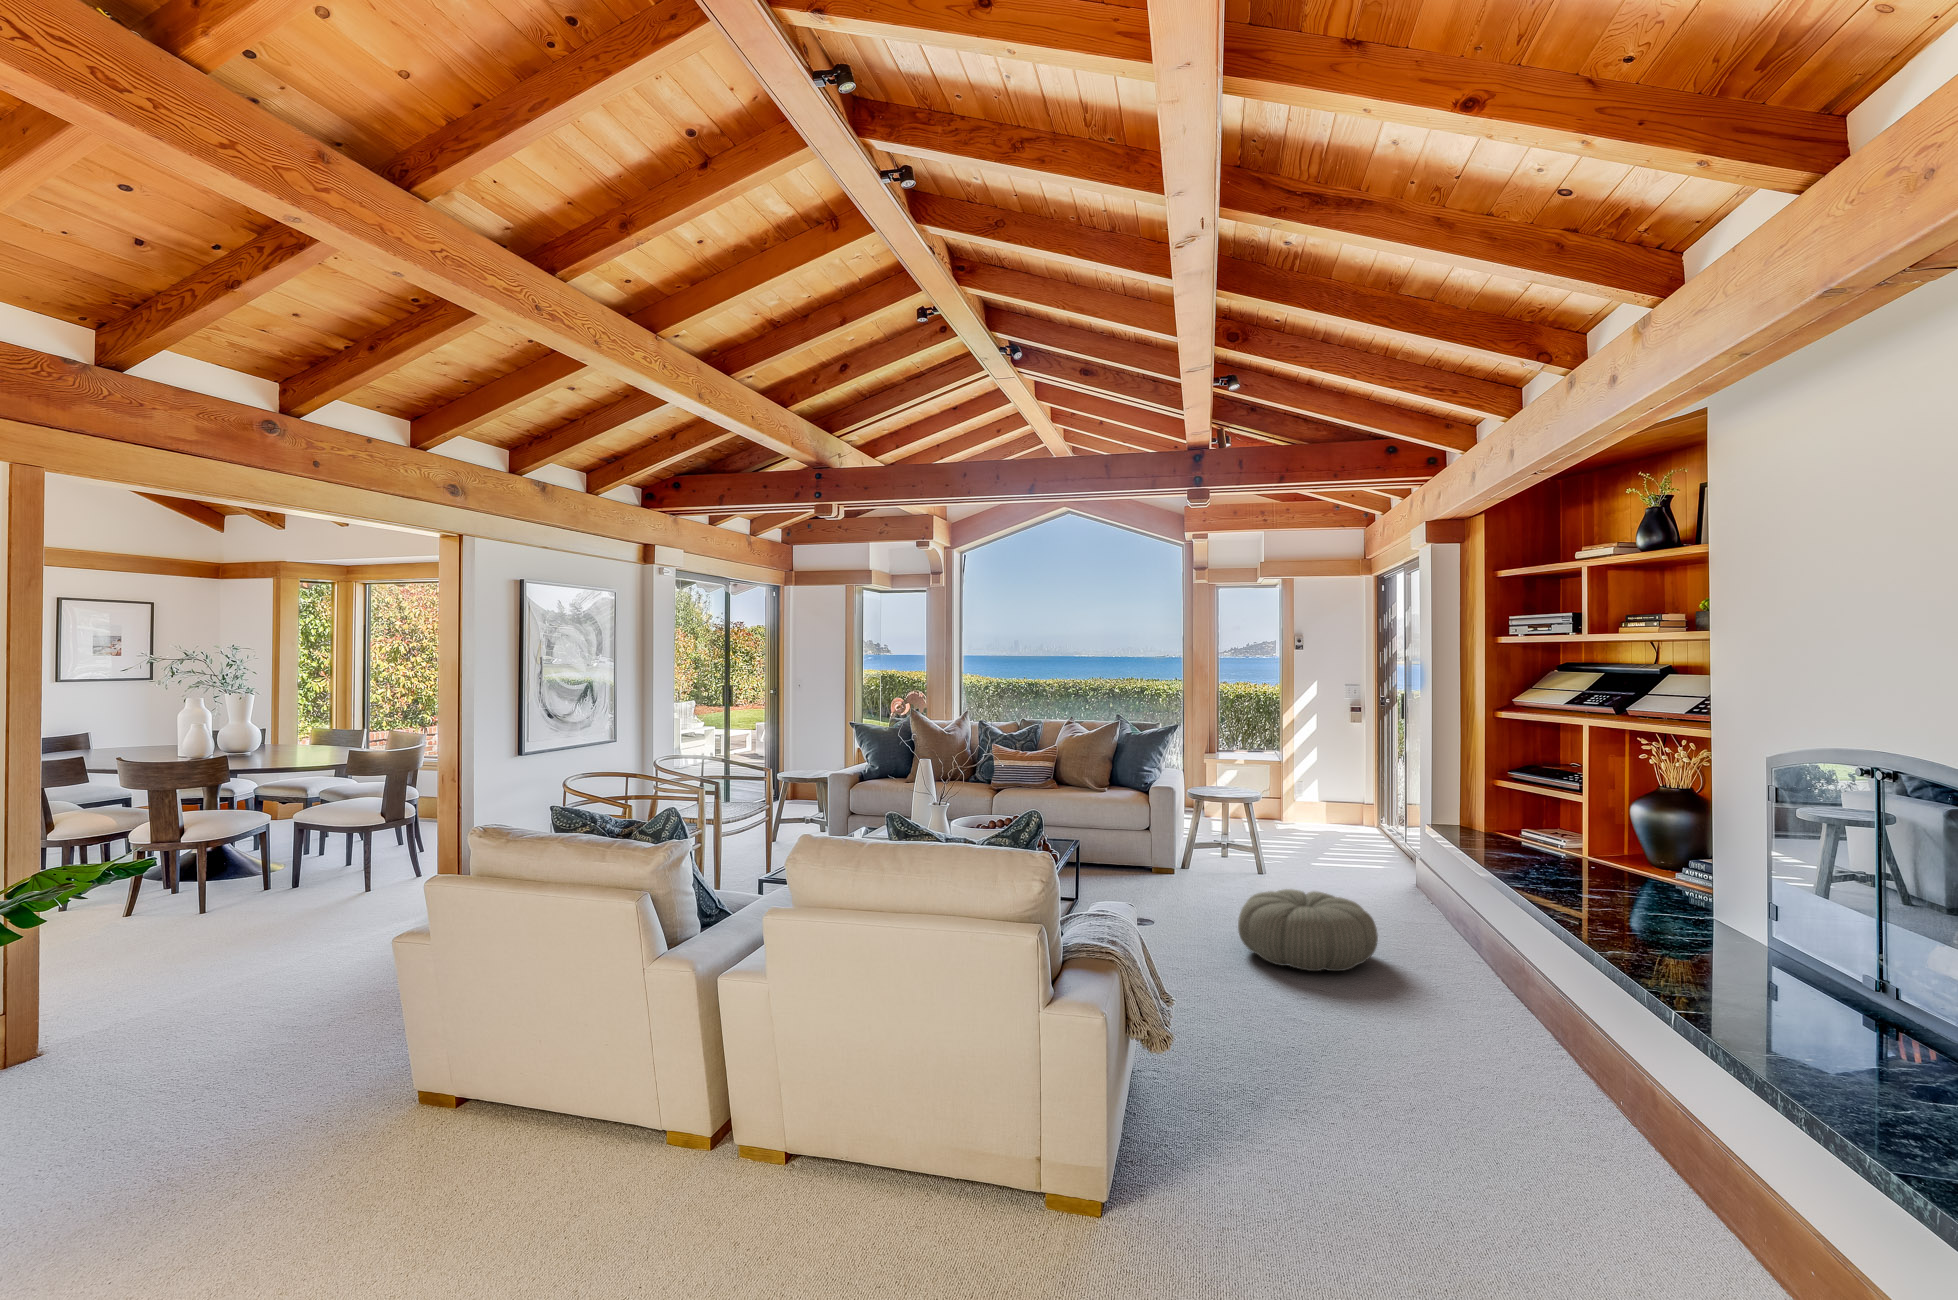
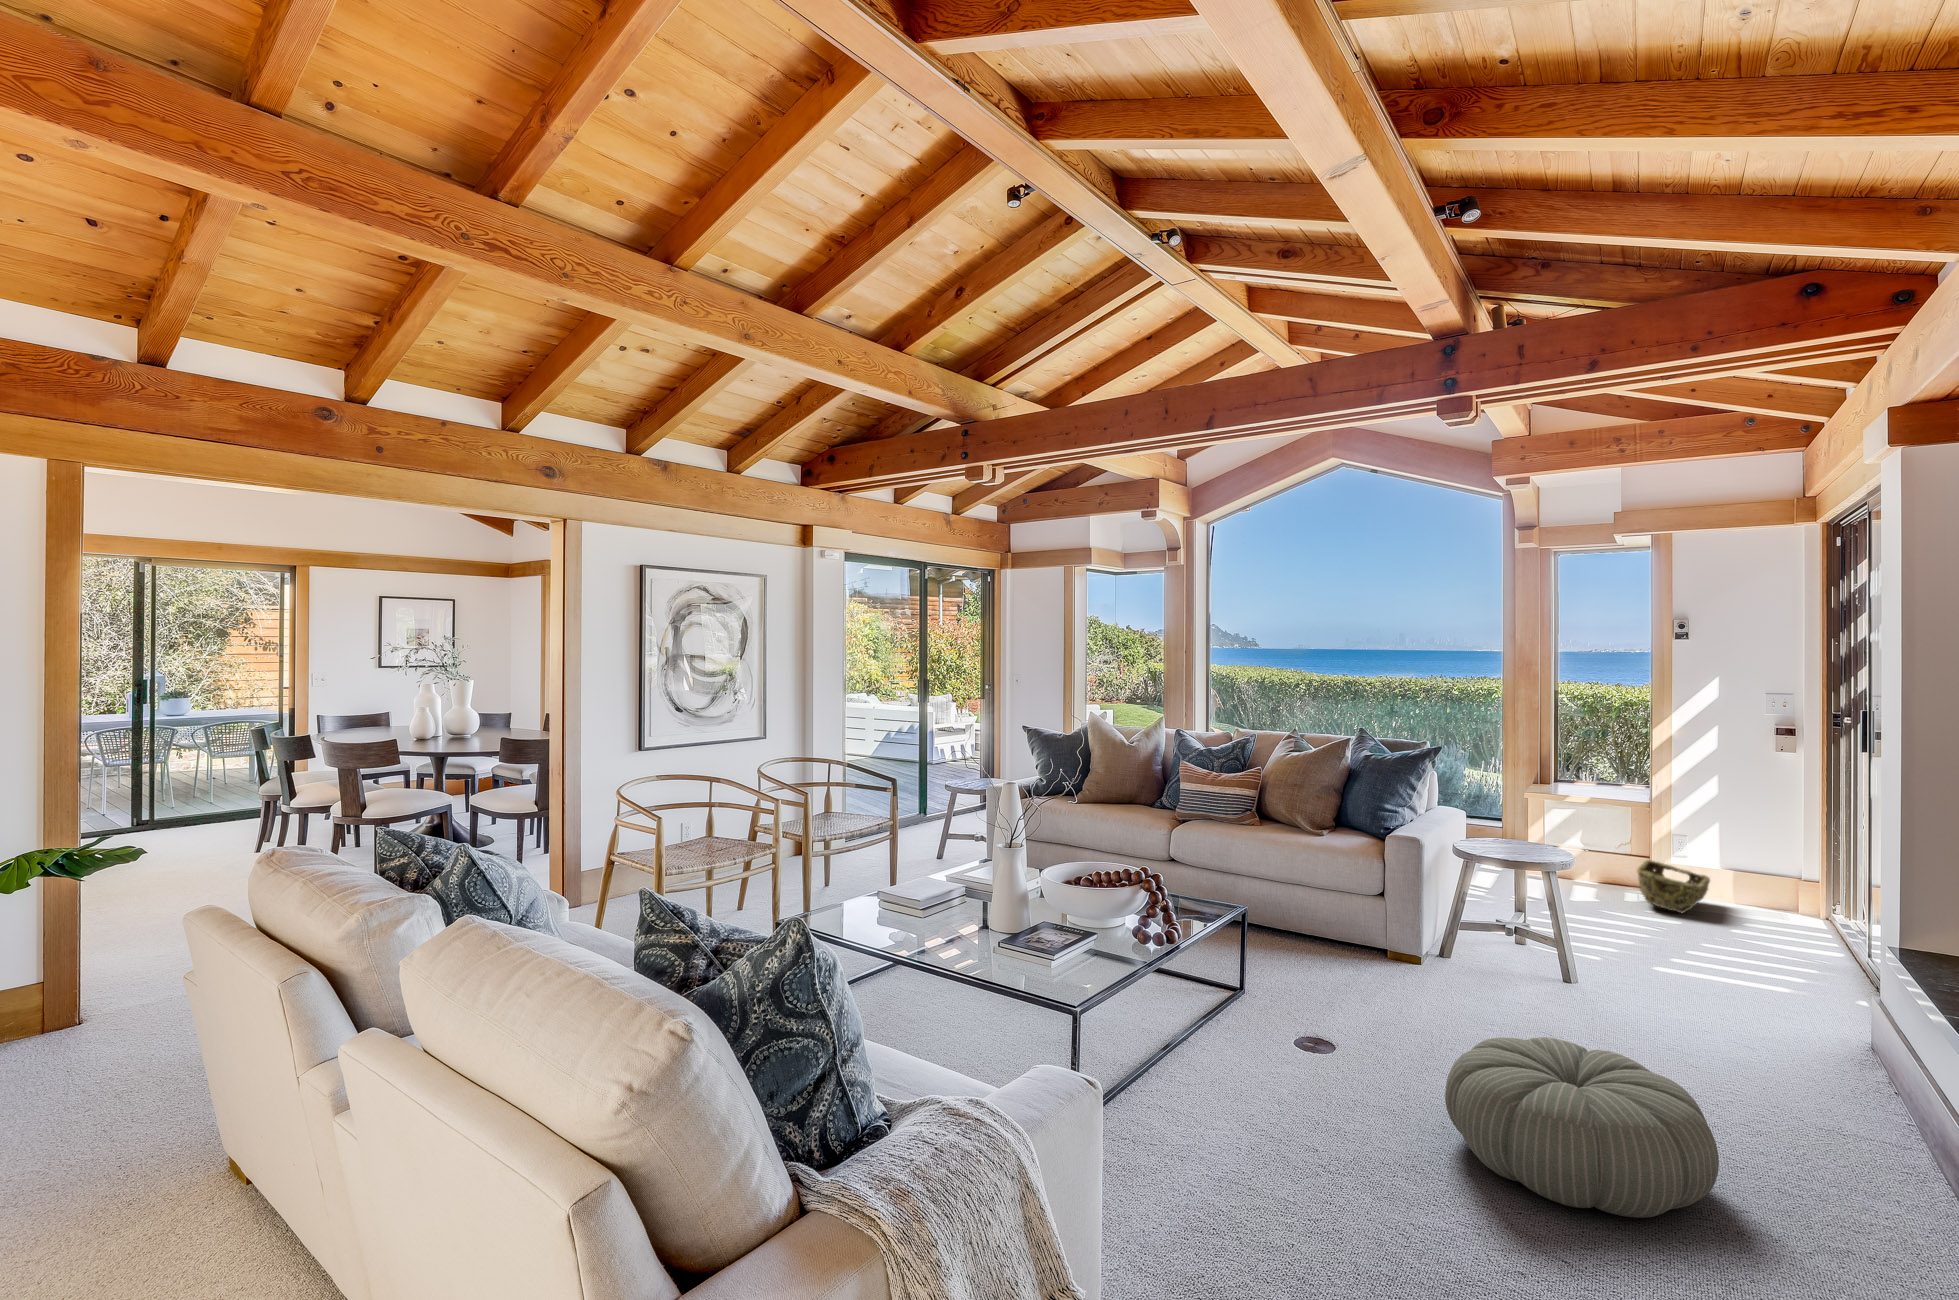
woven basket: none [1277,800,1316,832] -> present [1637,860,1710,913]

